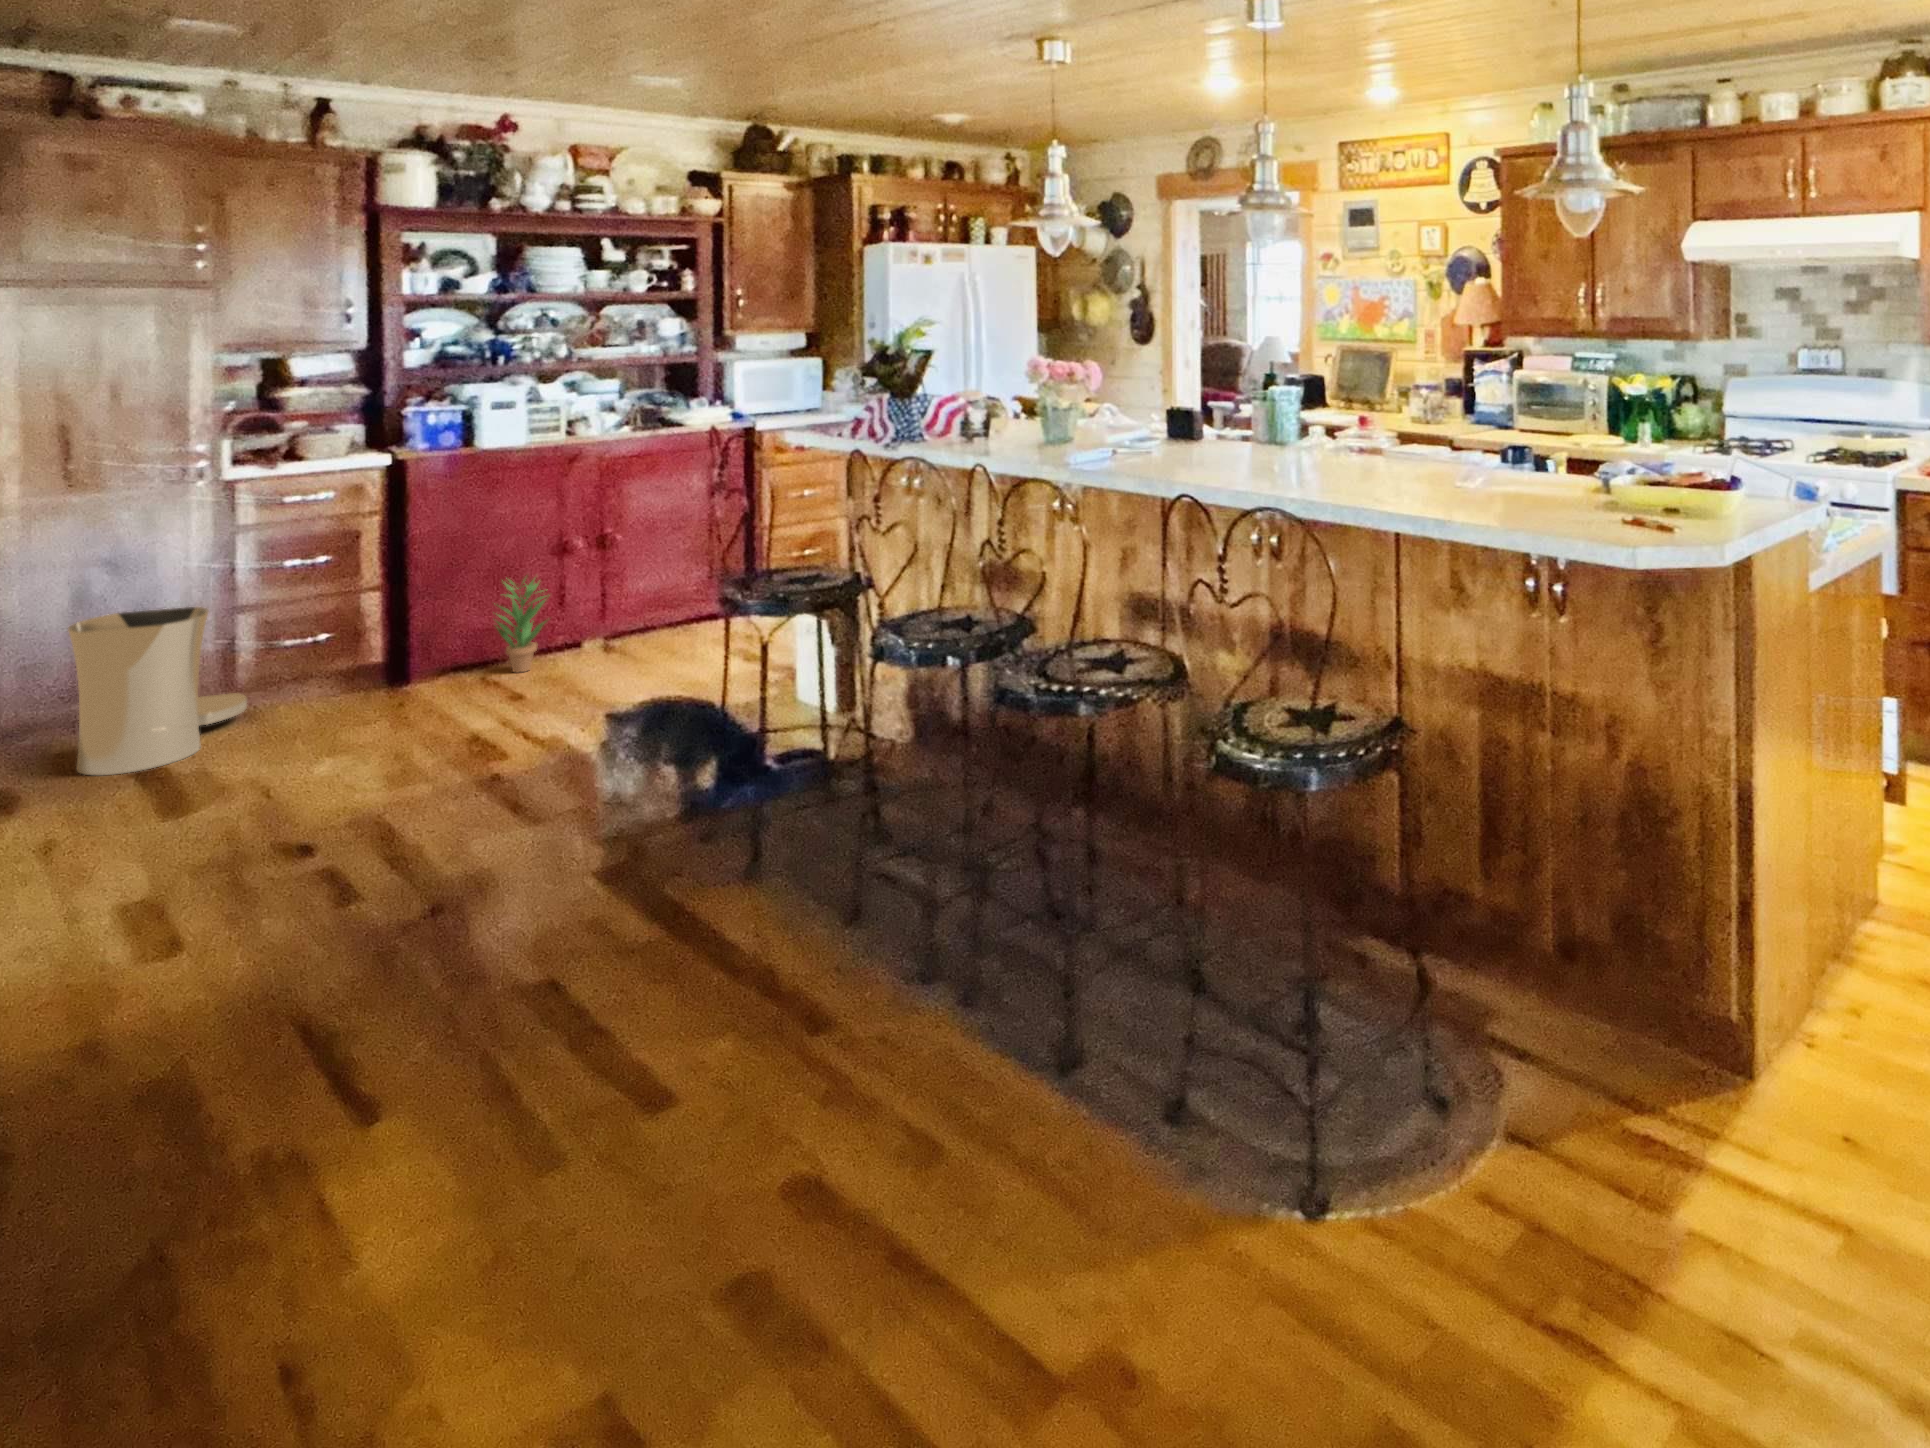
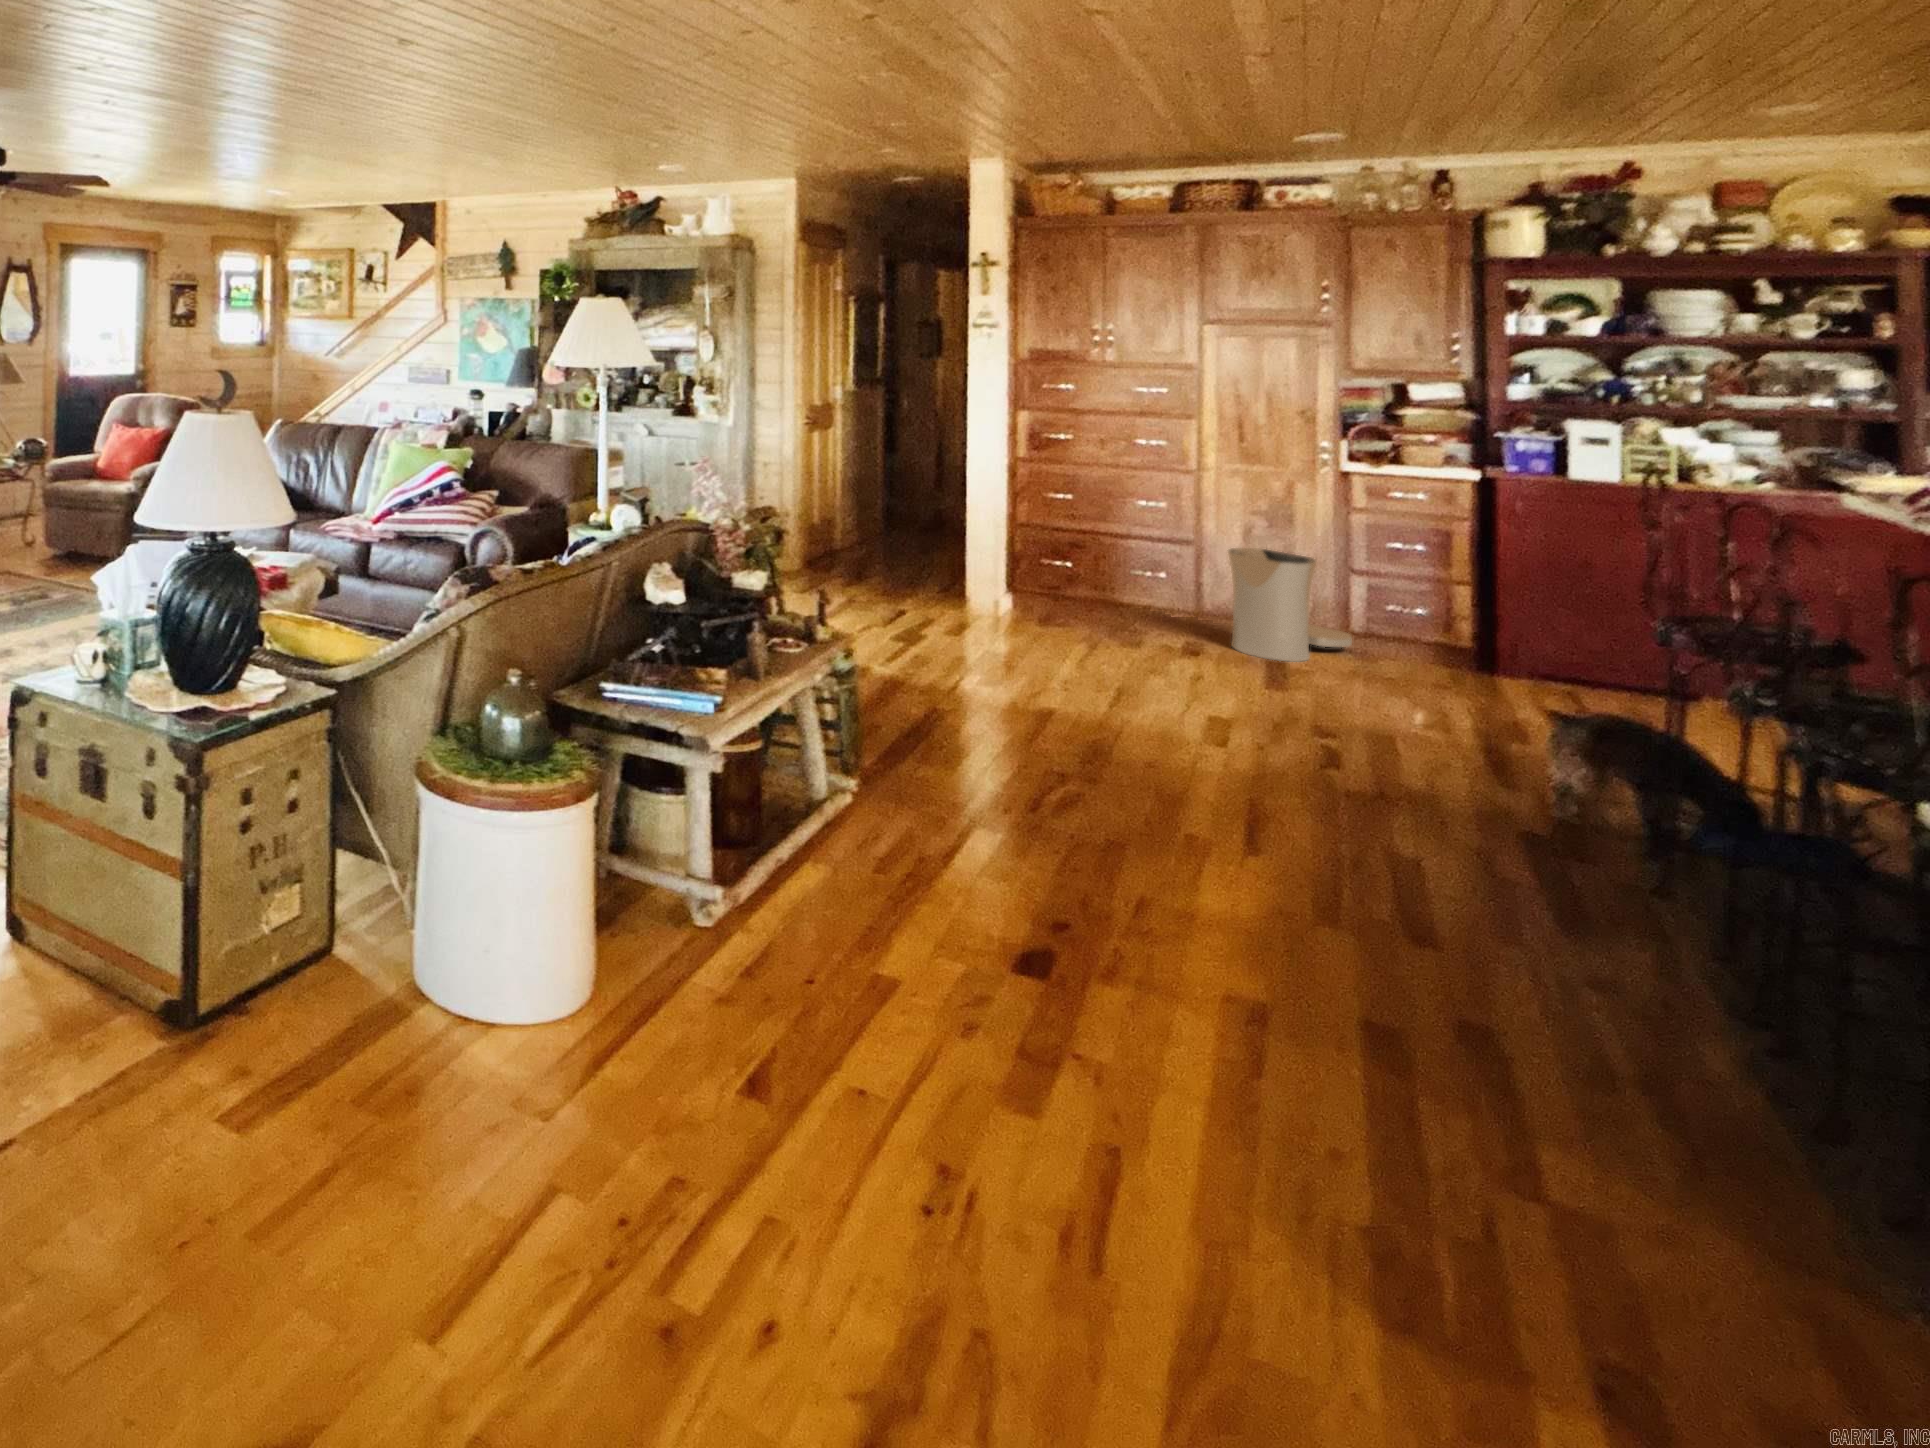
potted plant: present [497,578,547,673] -> none [1576,604,1648,702]

